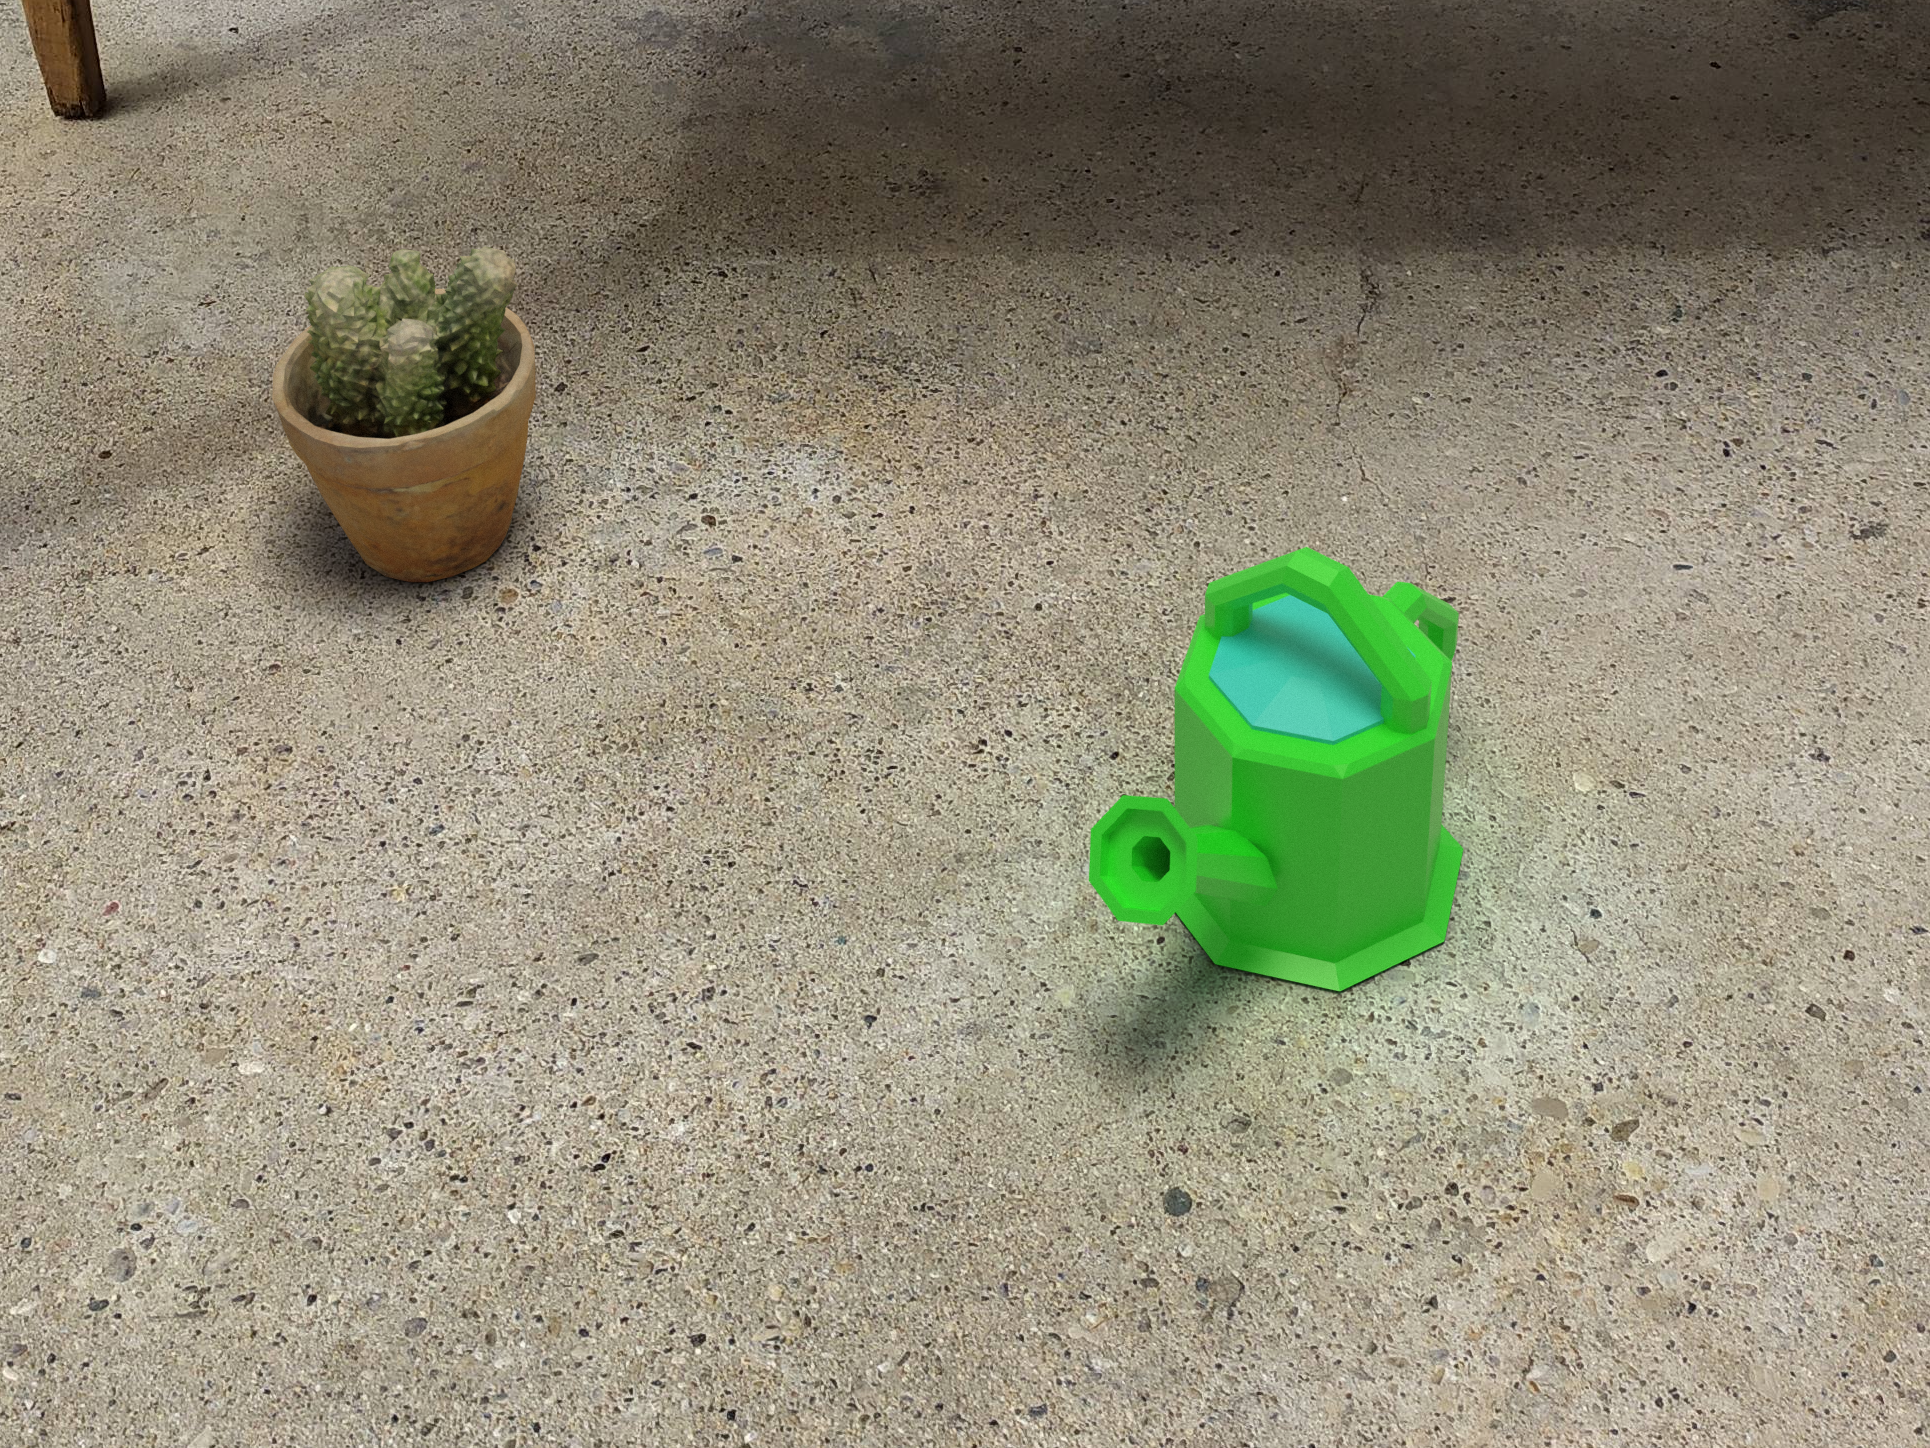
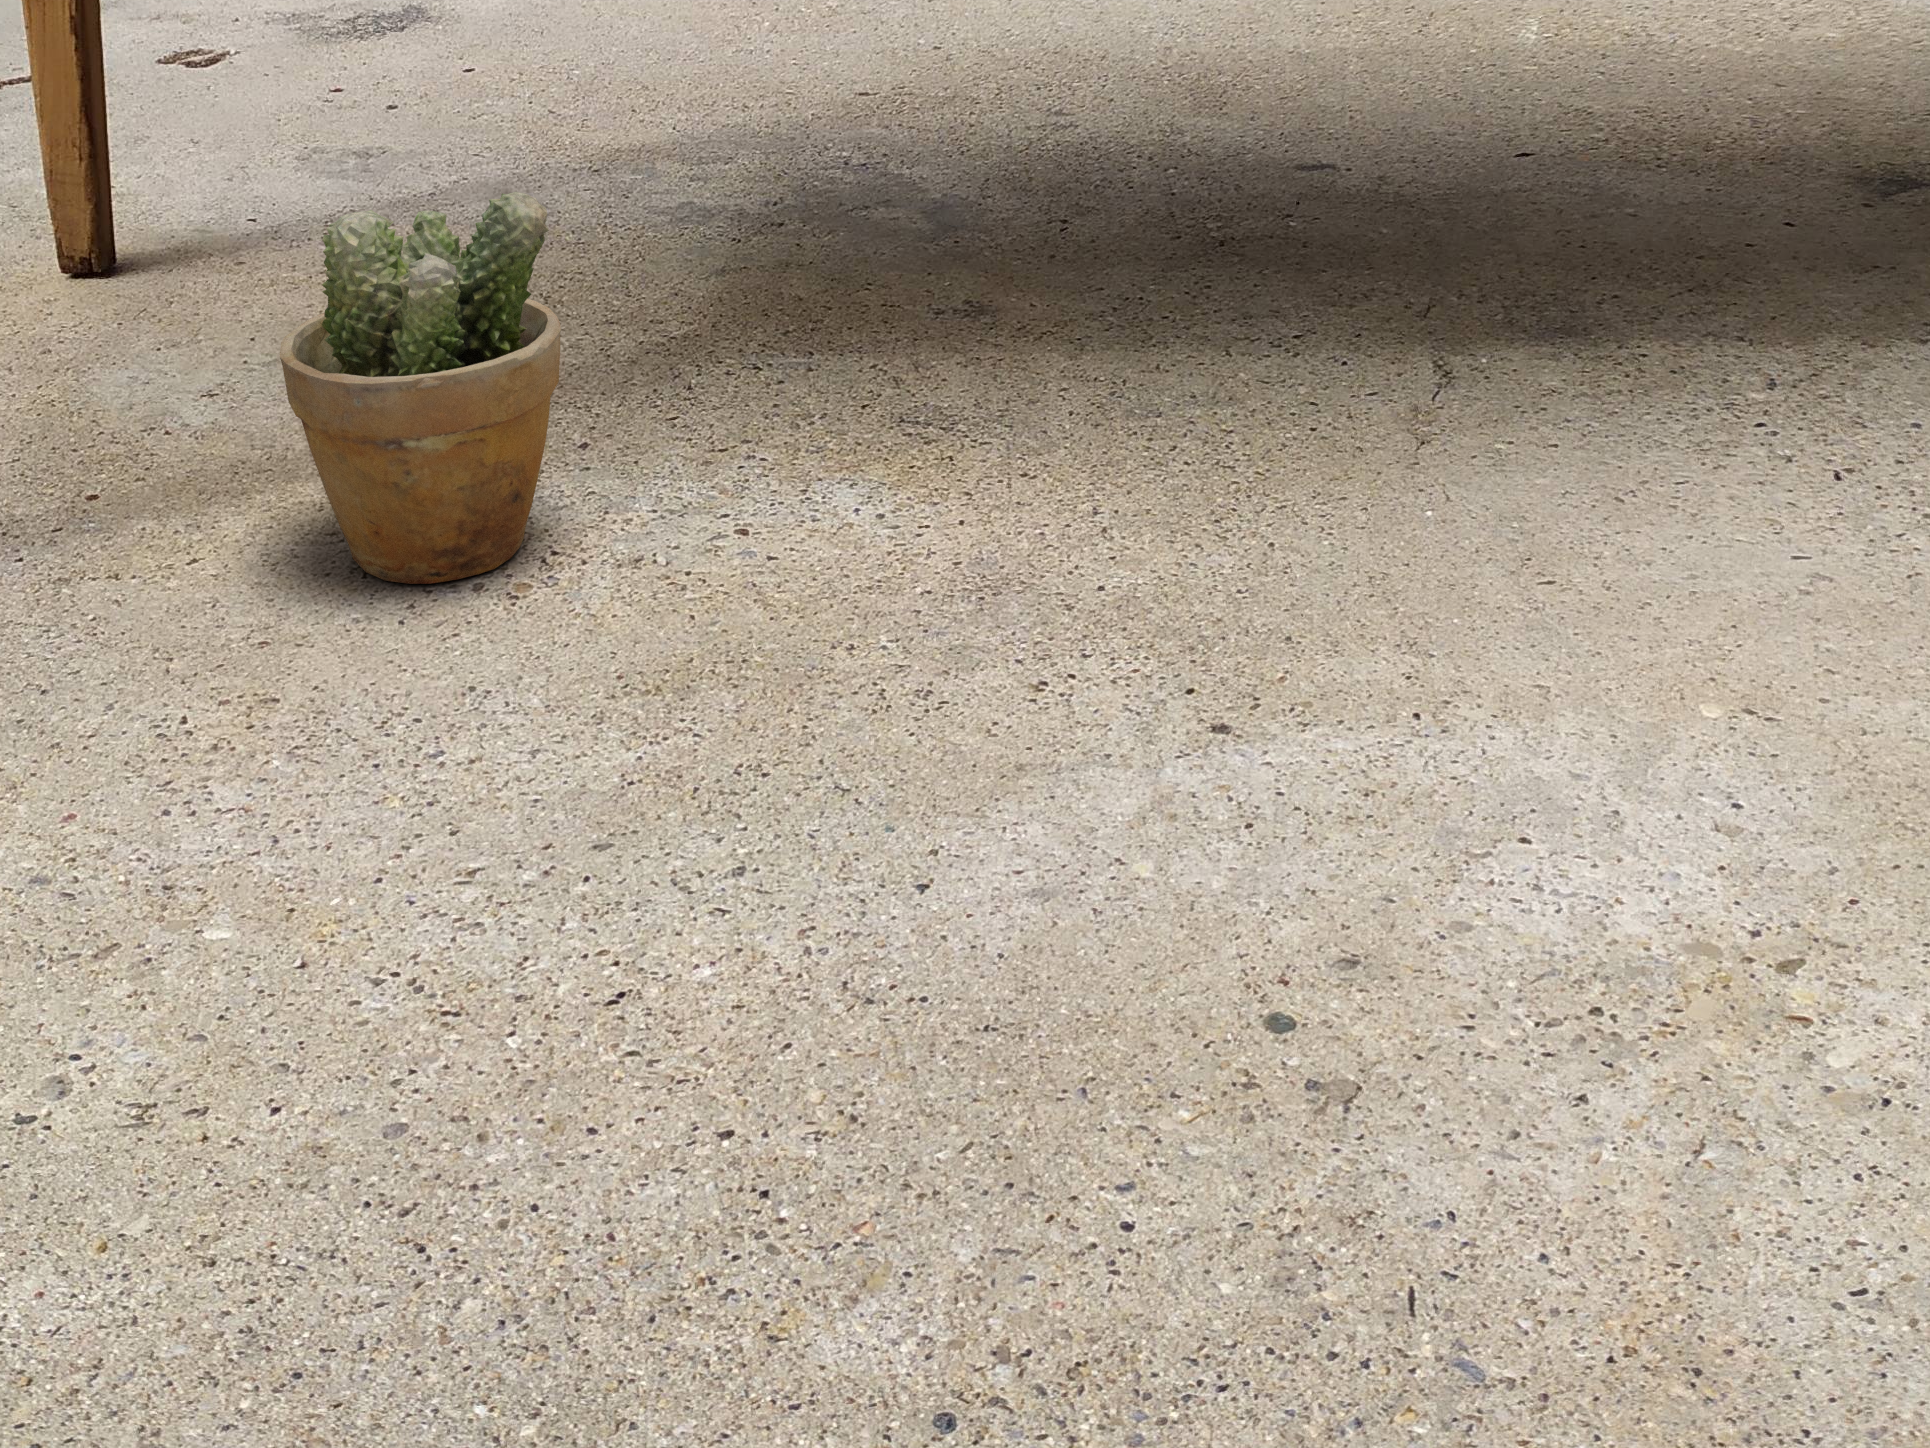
watering can: present [1089,547,1463,991] -> none [1172,341,1584,859]

